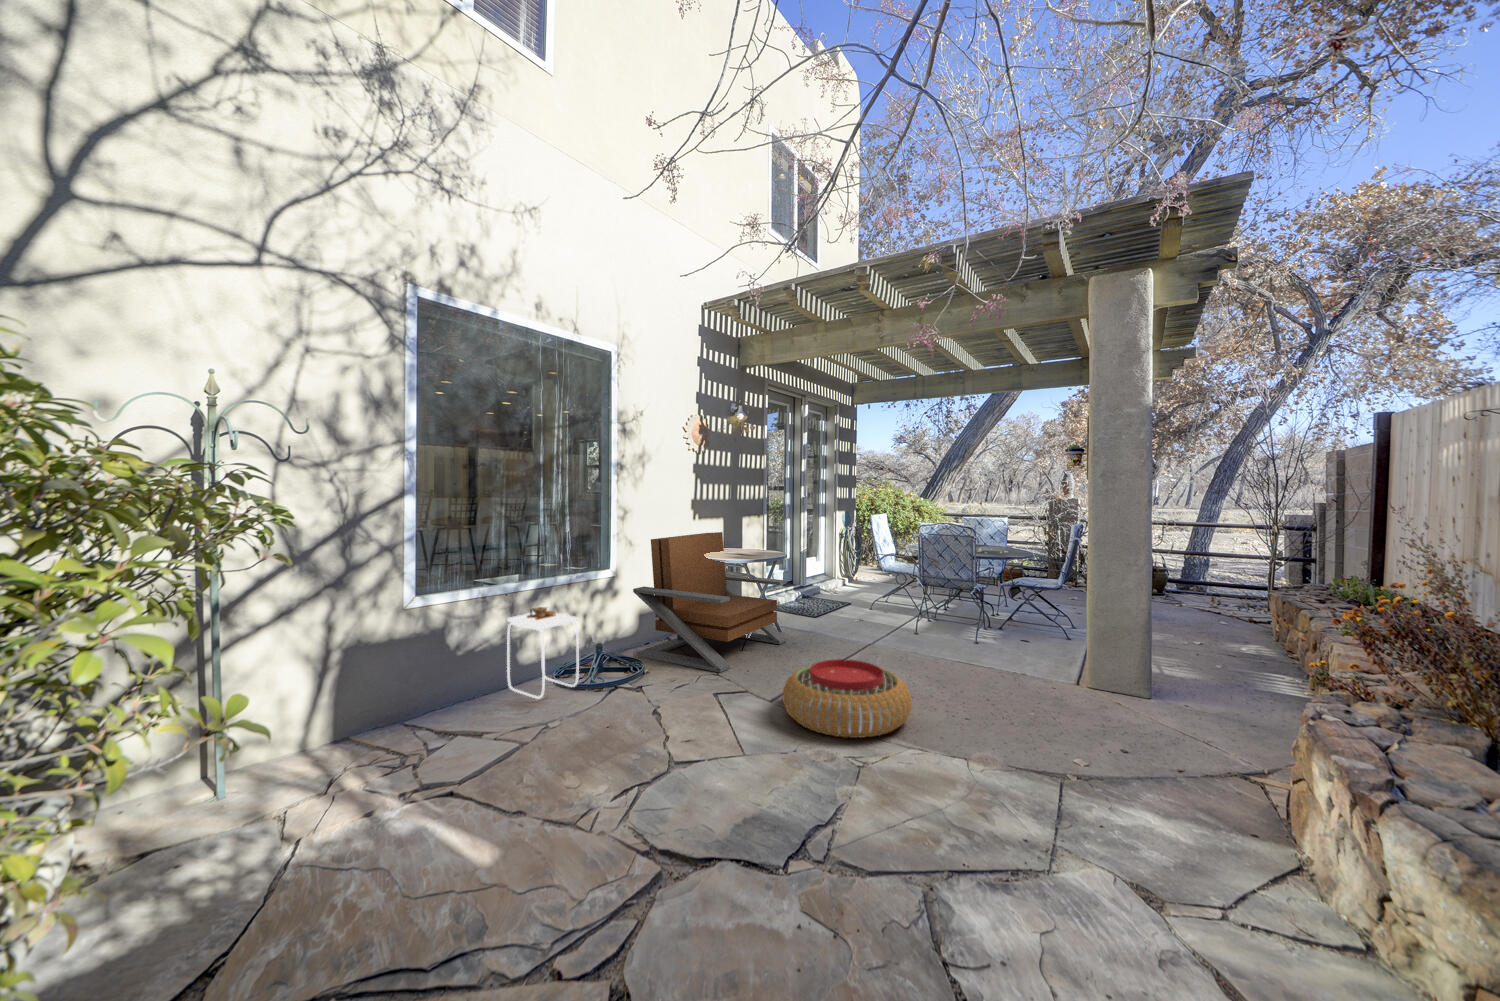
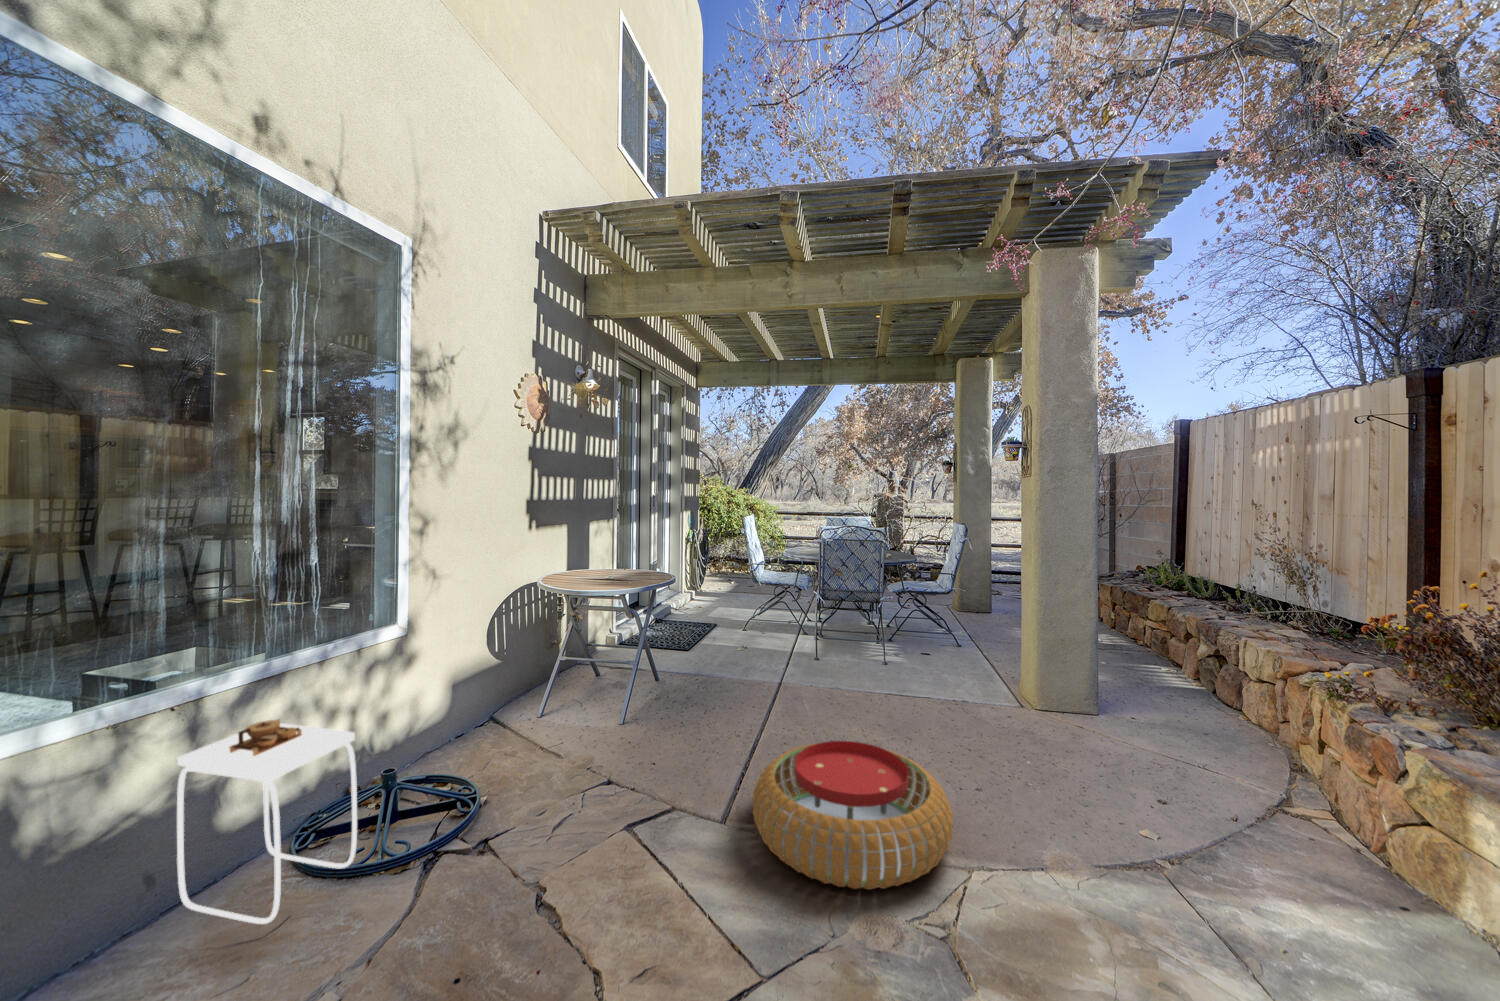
lounge chair: present [633,532,787,673] -> none [446,547,677,776]

